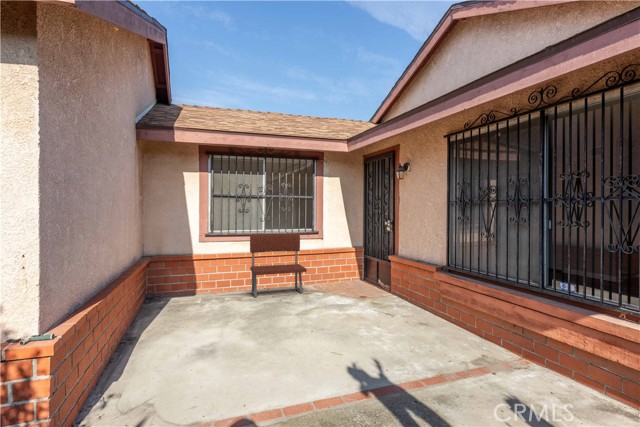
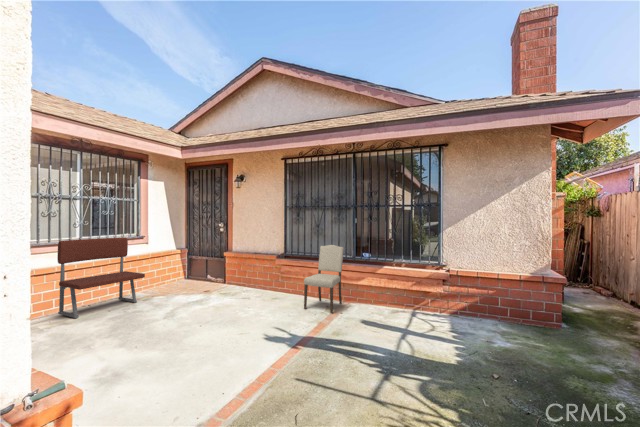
chair: none [443,261,520,367] -> present [304,245,344,313]

